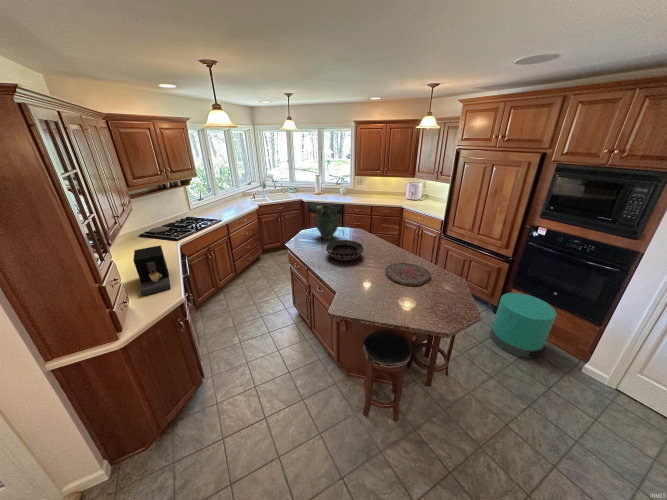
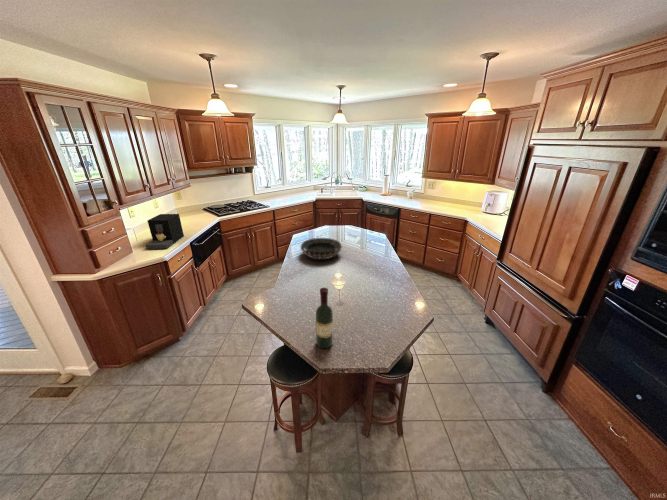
vase: present [315,205,339,239] -> none [318,200,344,237]
cutting board: present [386,263,431,286] -> none [333,275,387,305]
wine bottle: none [430,273,448,320] -> present [316,288,333,348]
trash can: present [490,293,557,358] -> none [507,366,625,484]

